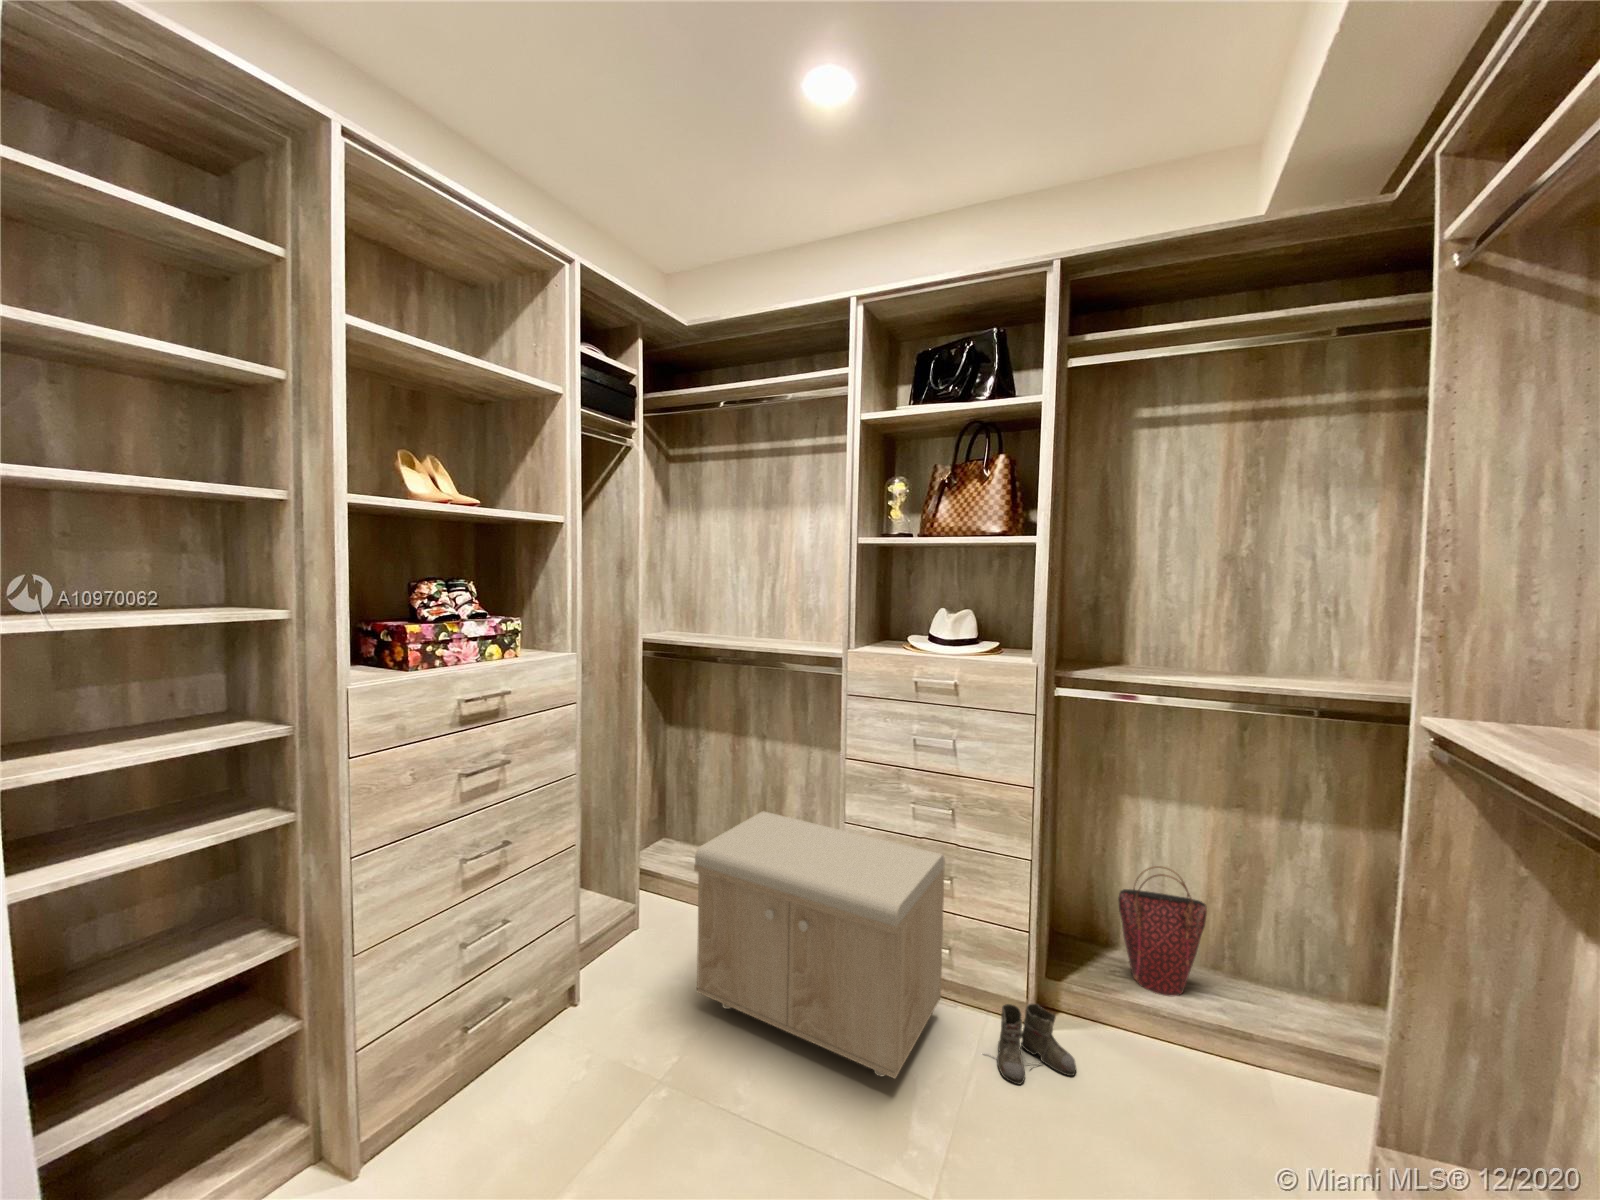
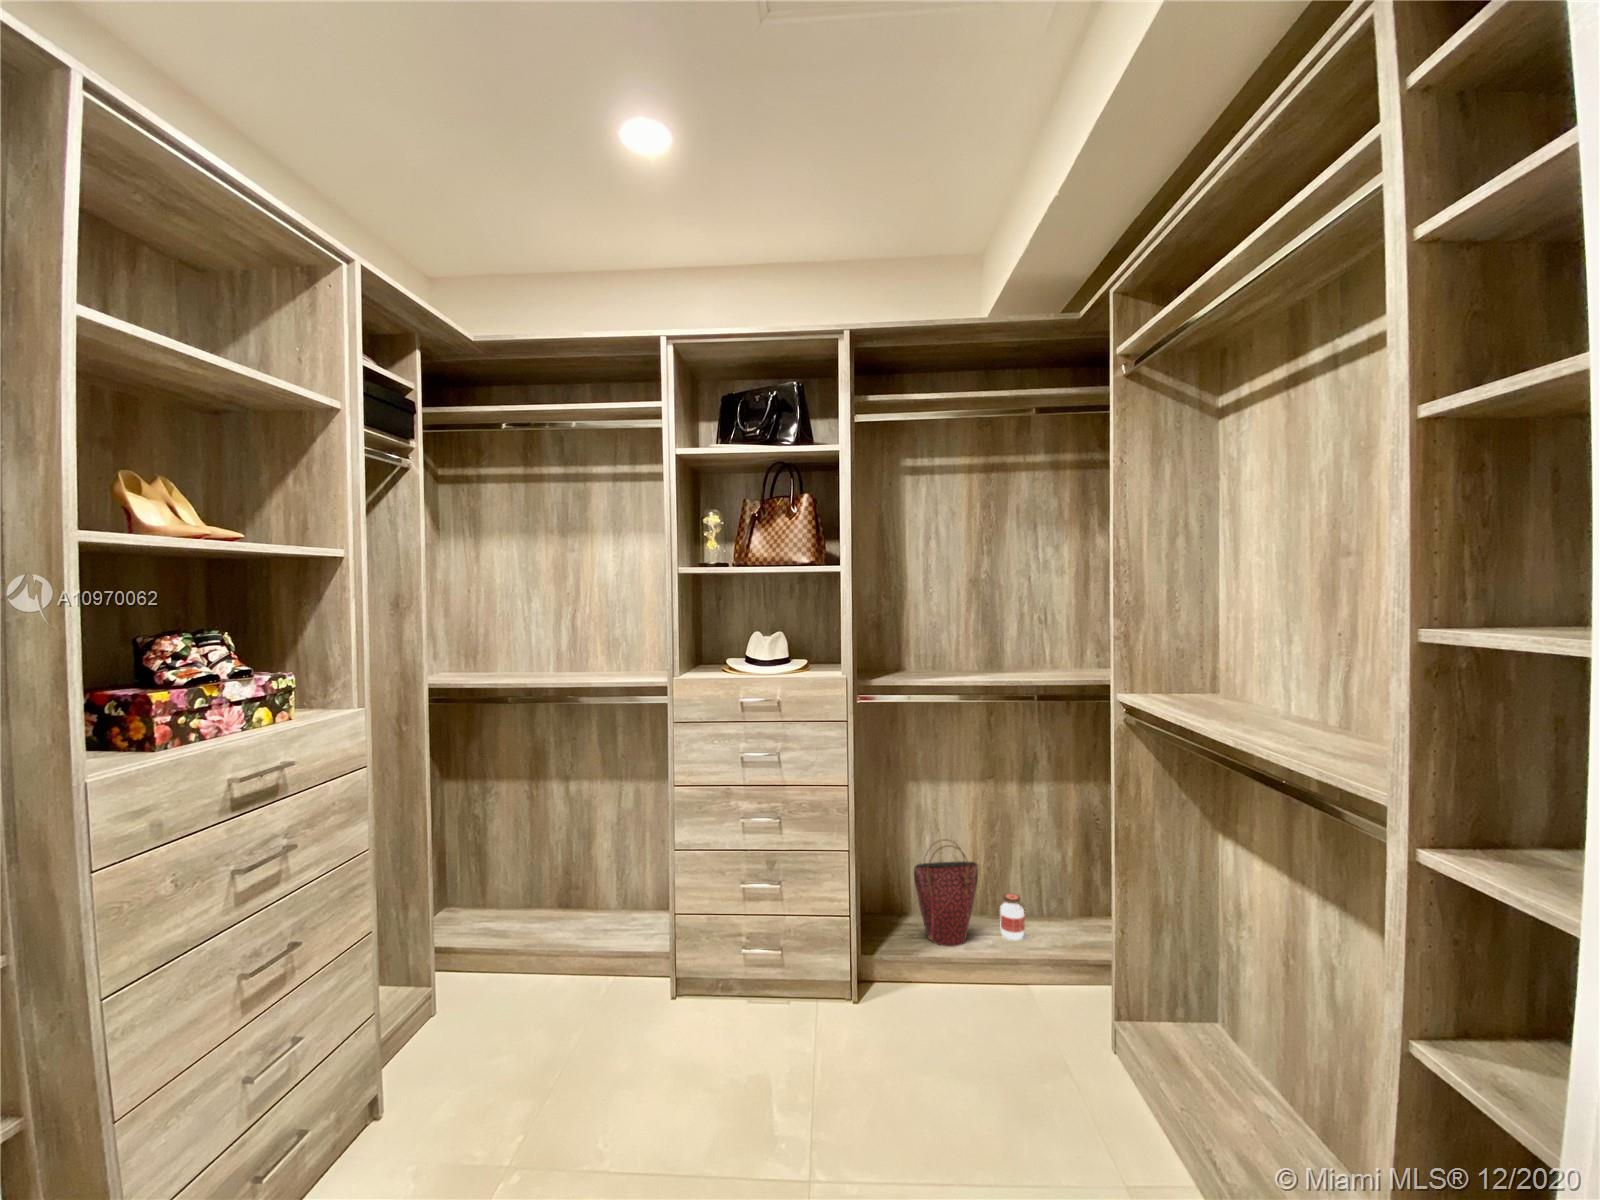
storage bench: present [694,811,945,1078] -> none [526,855,778,1085]
jar: none [1234,949,1271,1011] -> present [1000,893,1025,940]
boots: present [997,1004,1076,1084] -> none [821,979,898,1053]

